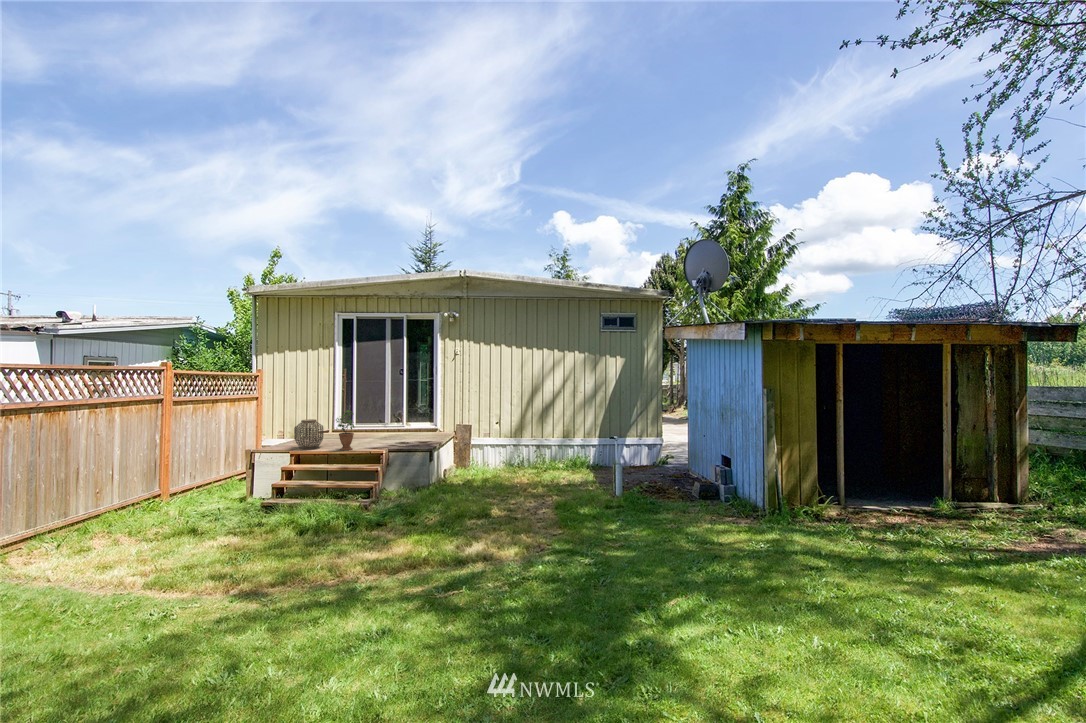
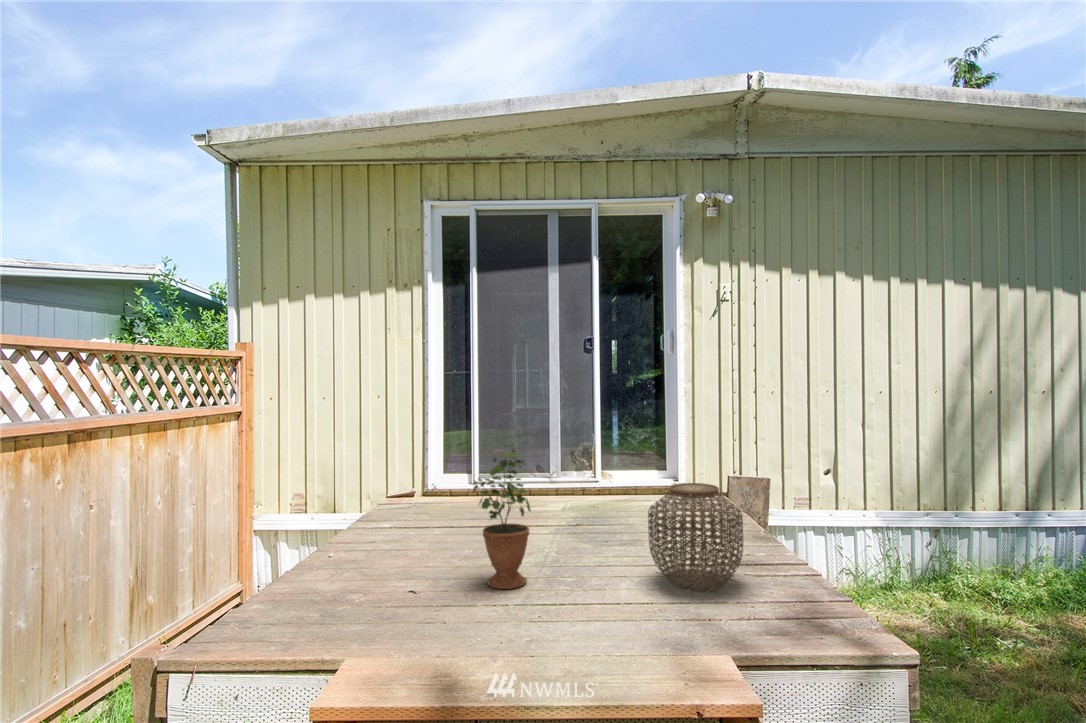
woven basket: present [294,419,324,449] -> present [648,483,743,591]

